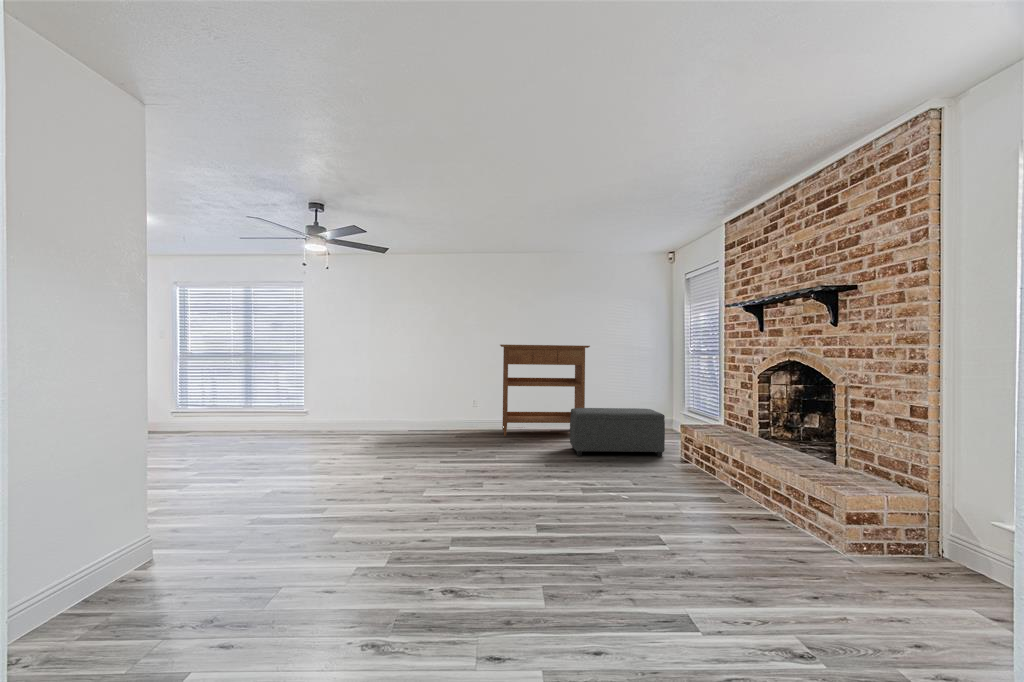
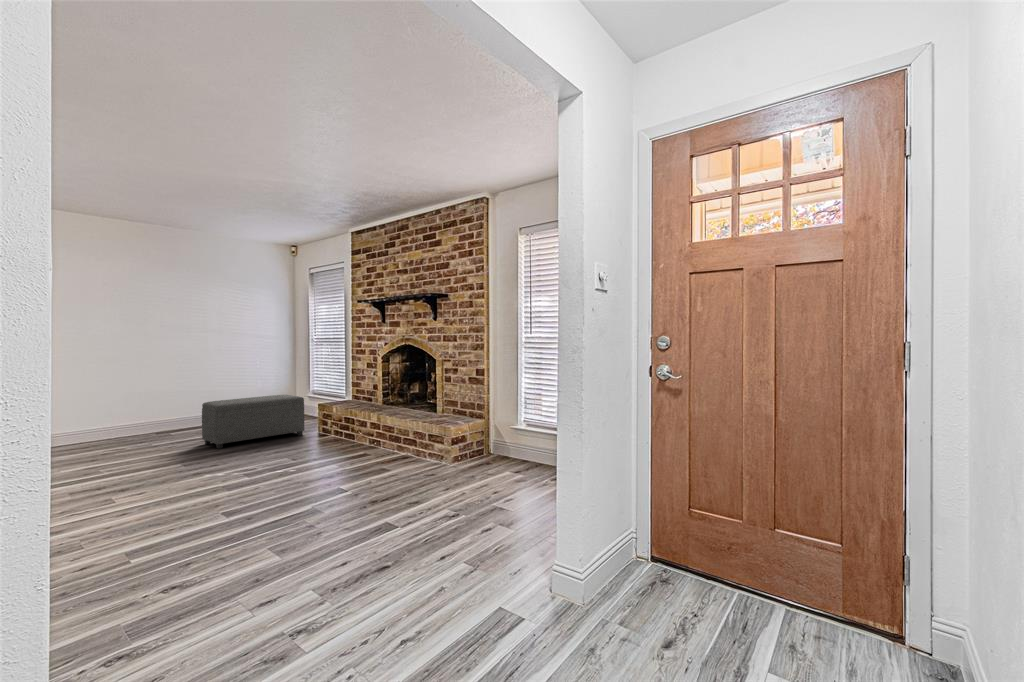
console table: present [500,345,590,436] -> none [80,336,214,448]

